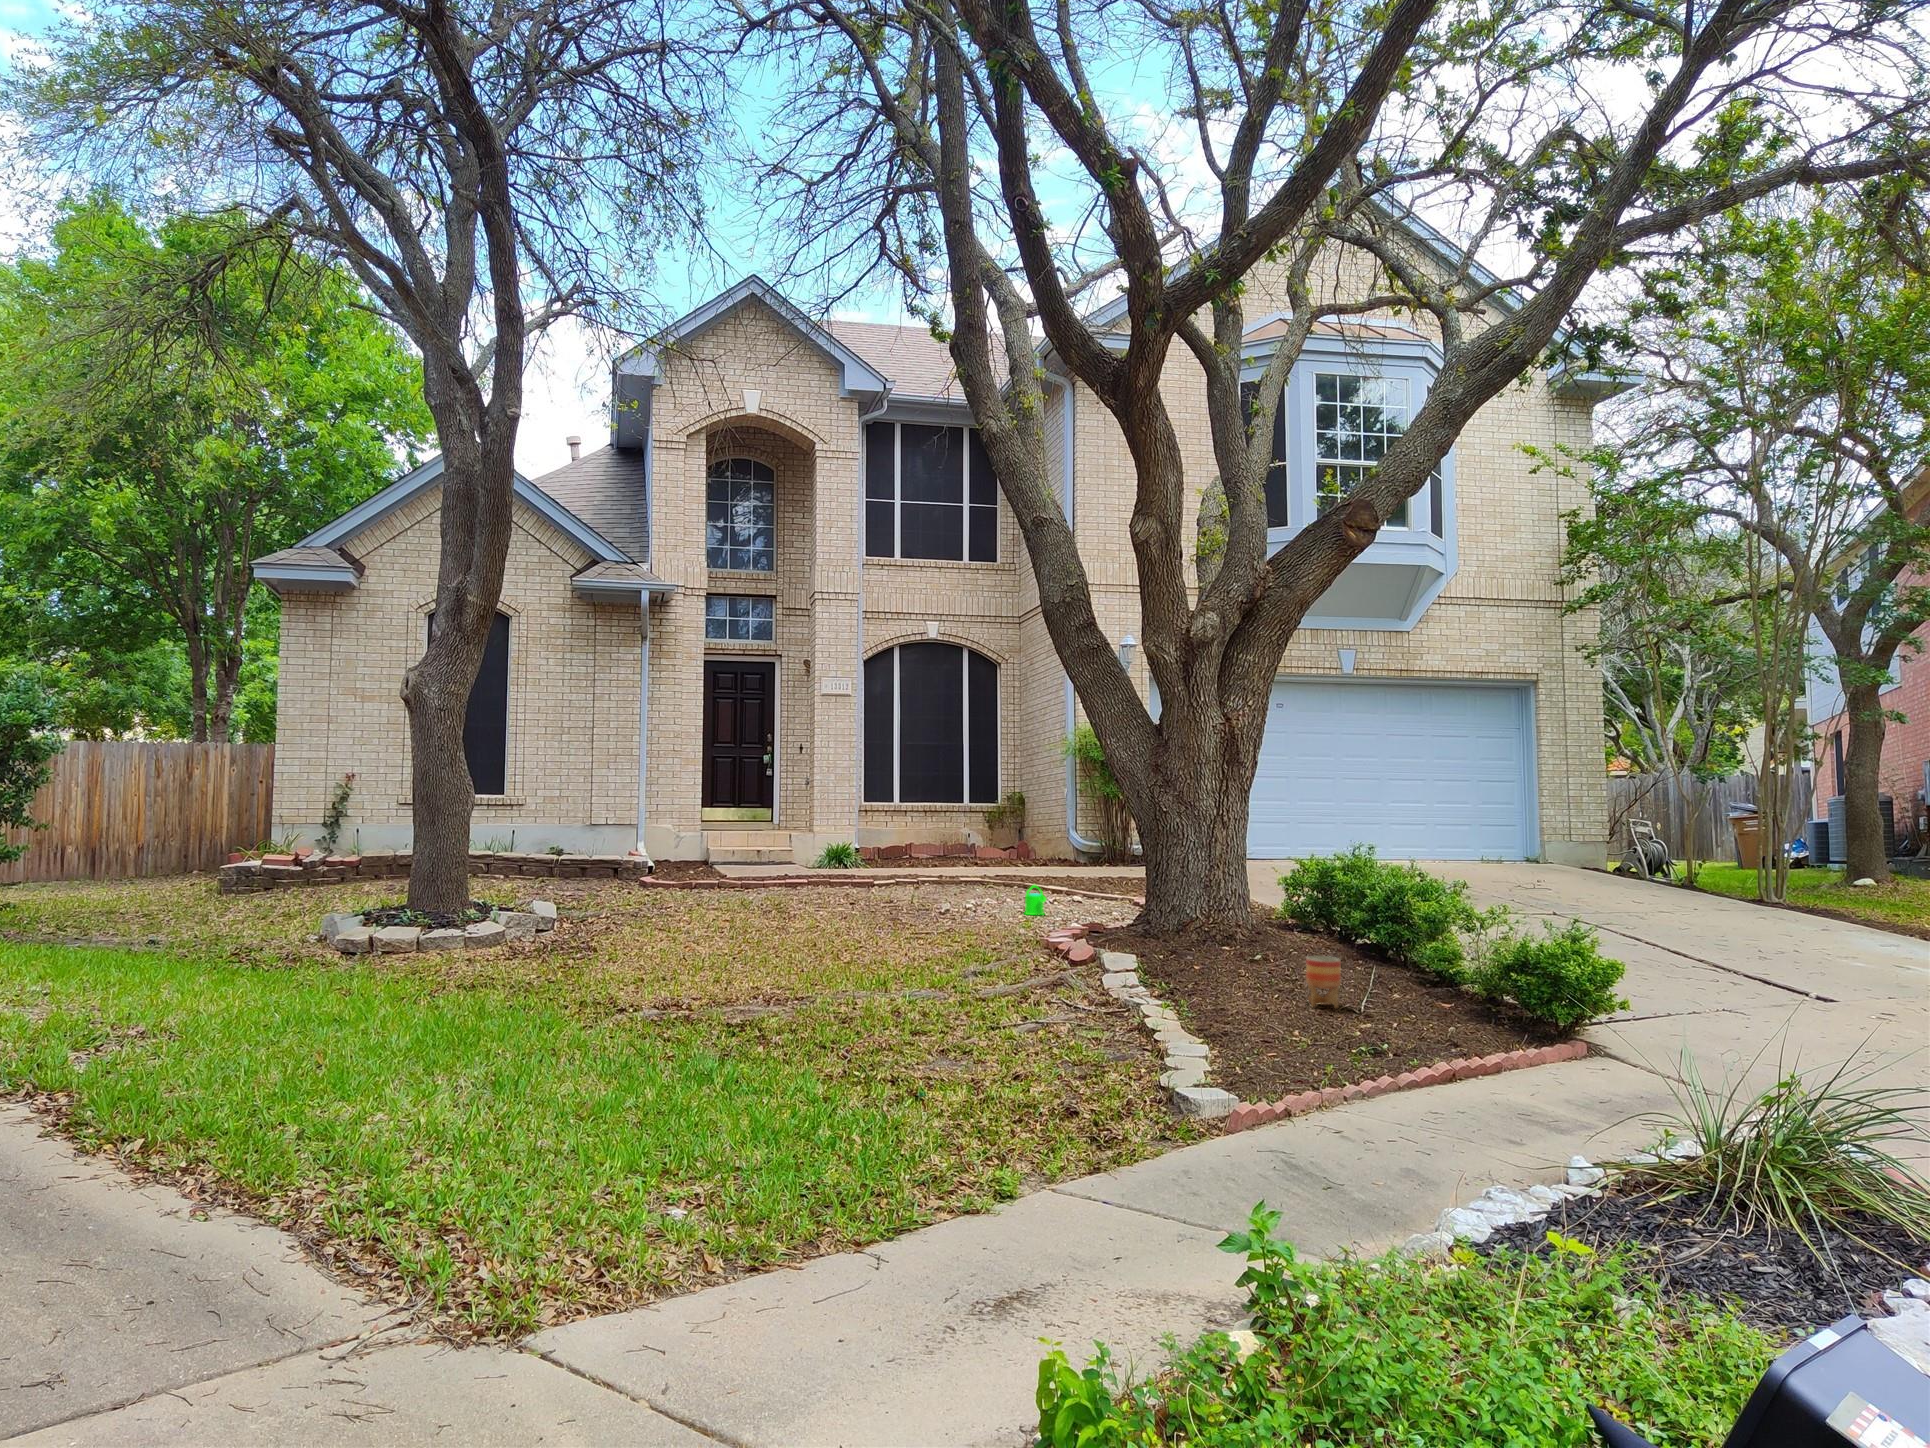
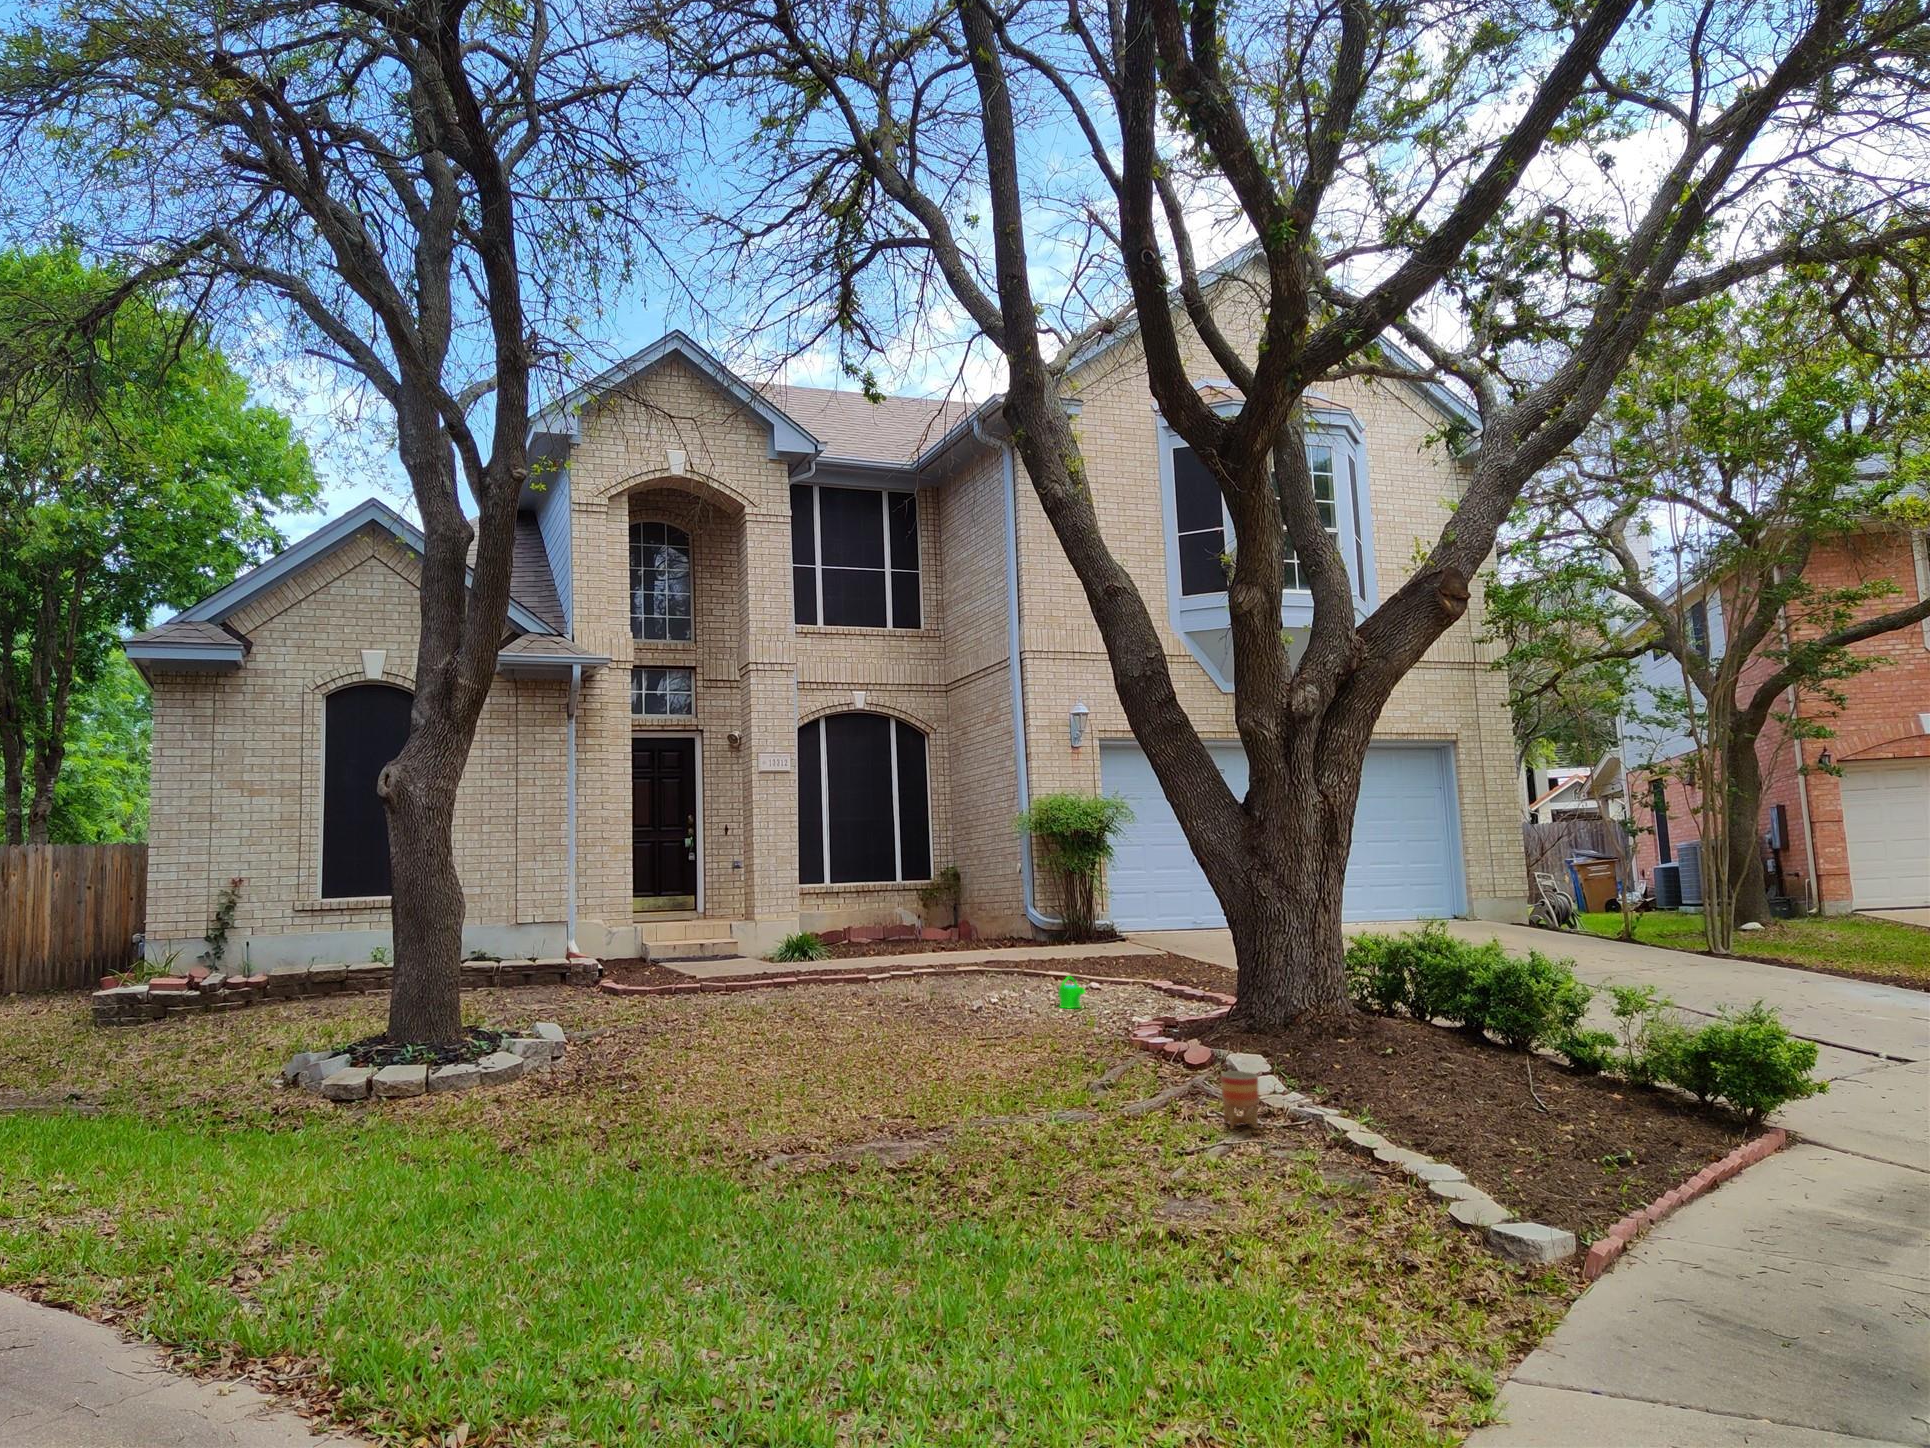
planter: present [1306,956,1341,1008] -> present [1221,1071,1259,1129]

